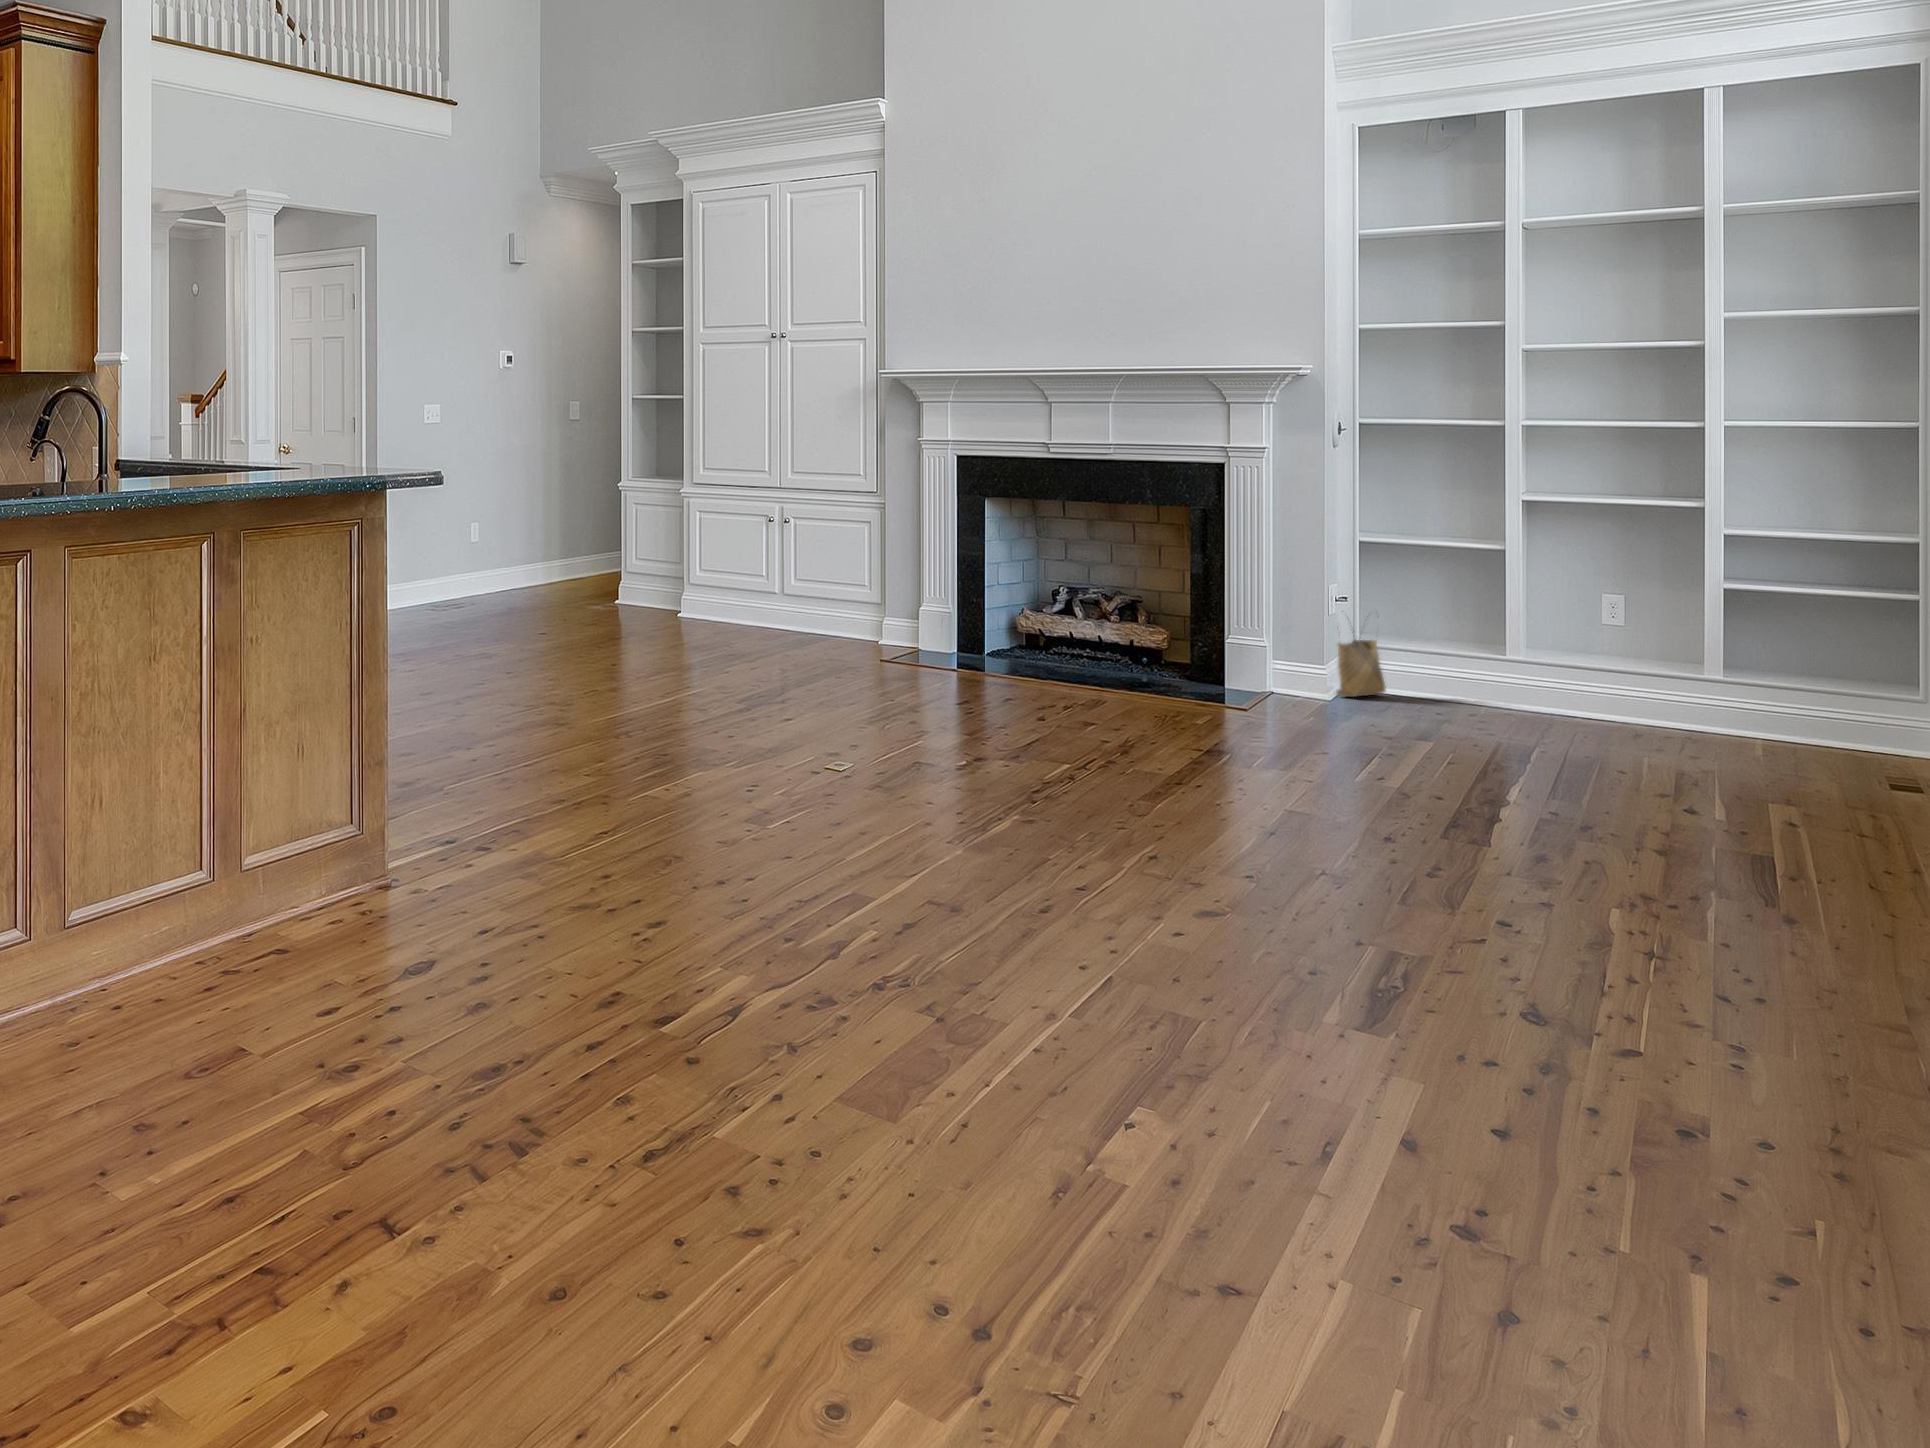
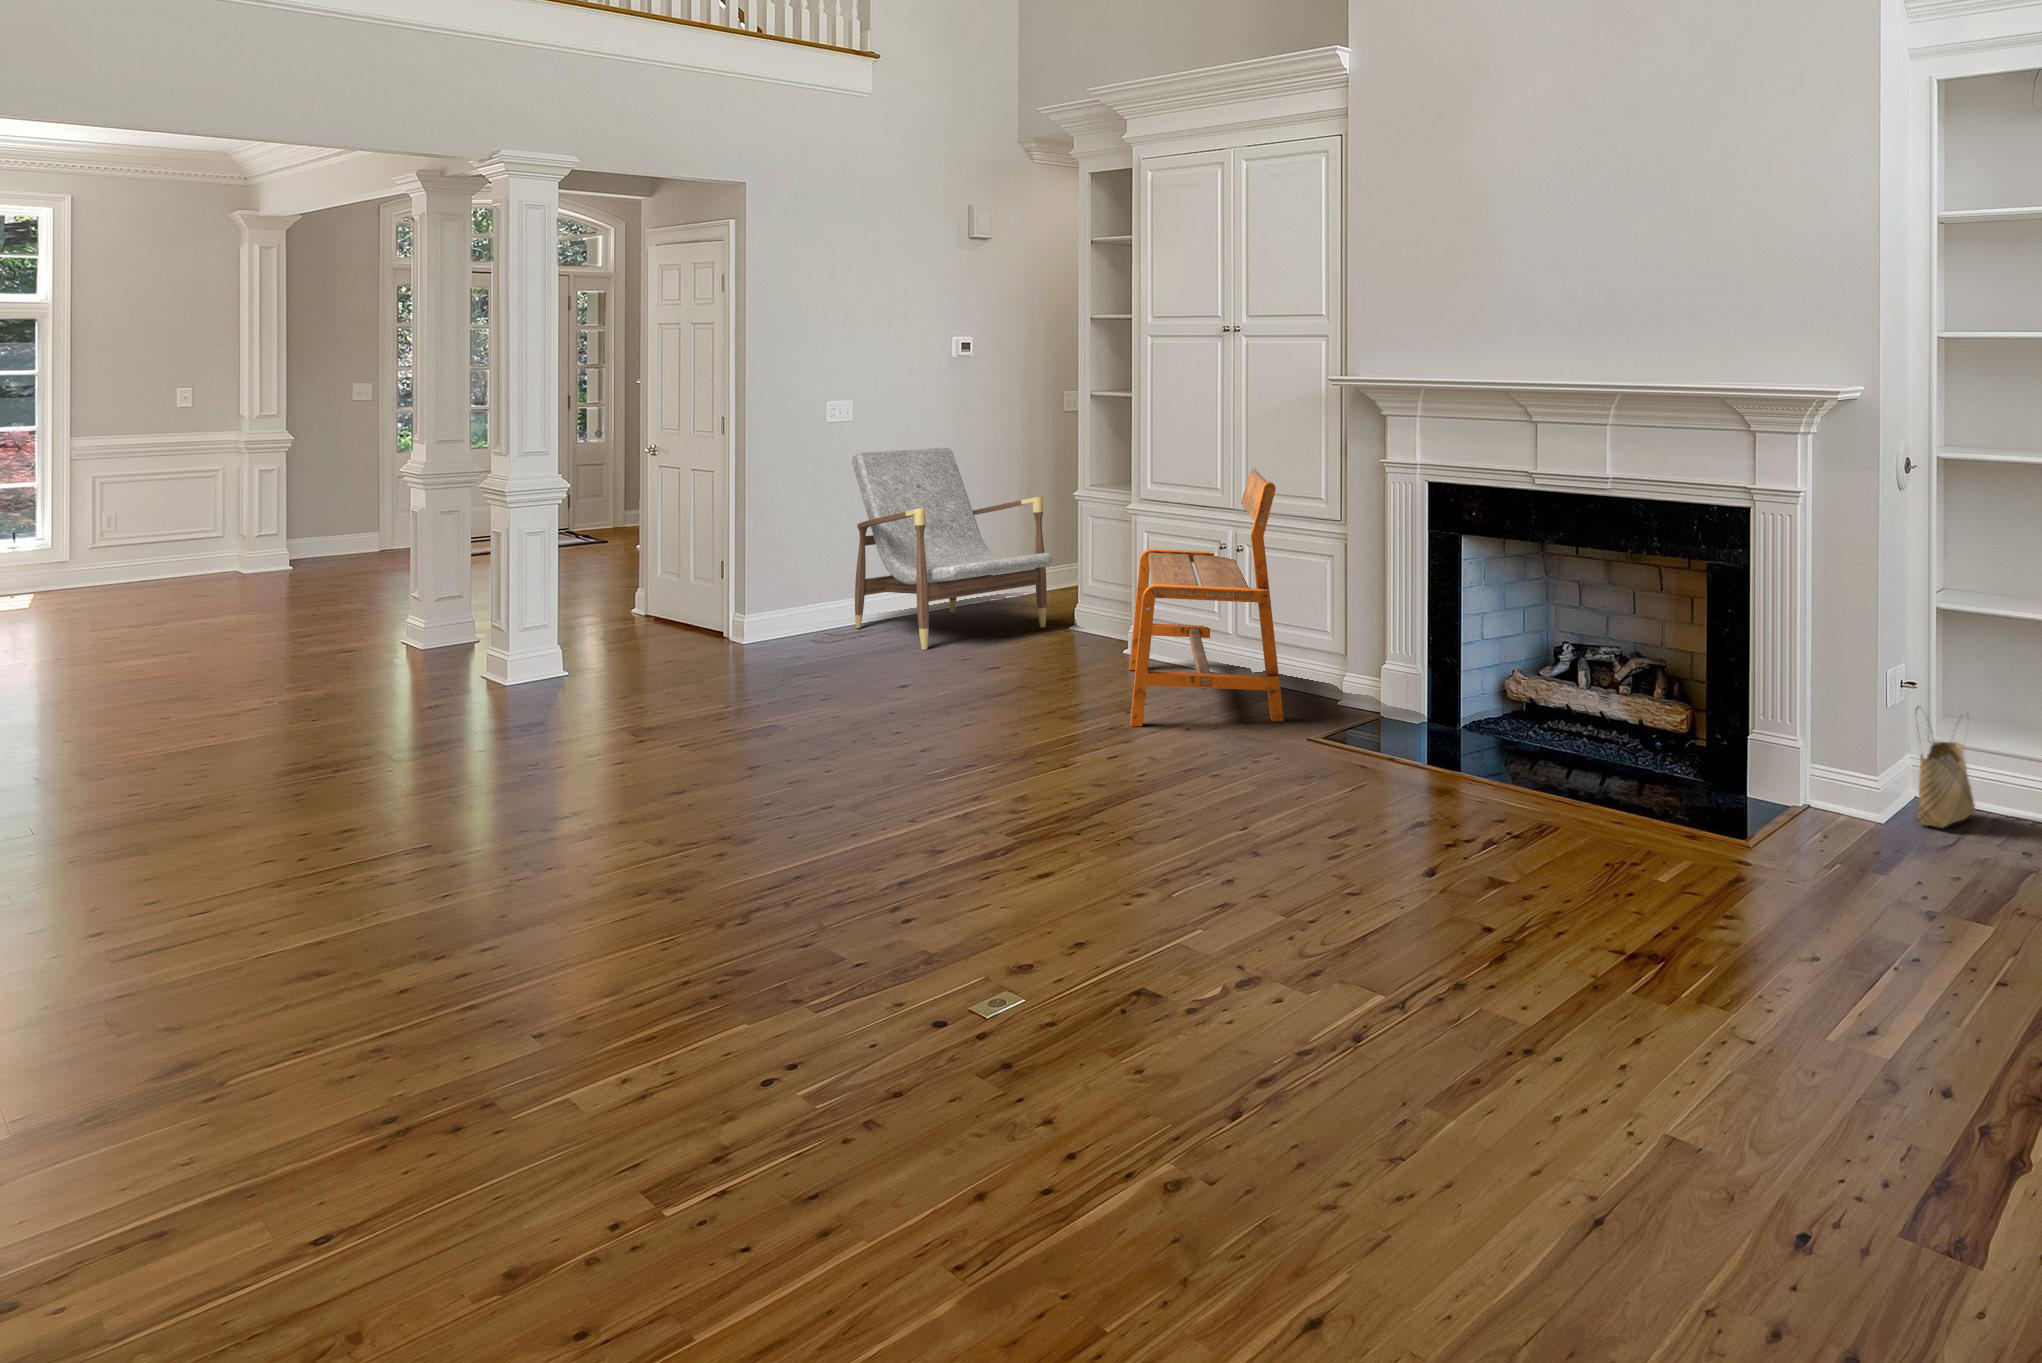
armchair: none [430,448,607,611] -> present [852,448,1052,650]
bench: none [687,450,829,647] -> present [1129,469,1284,727]

